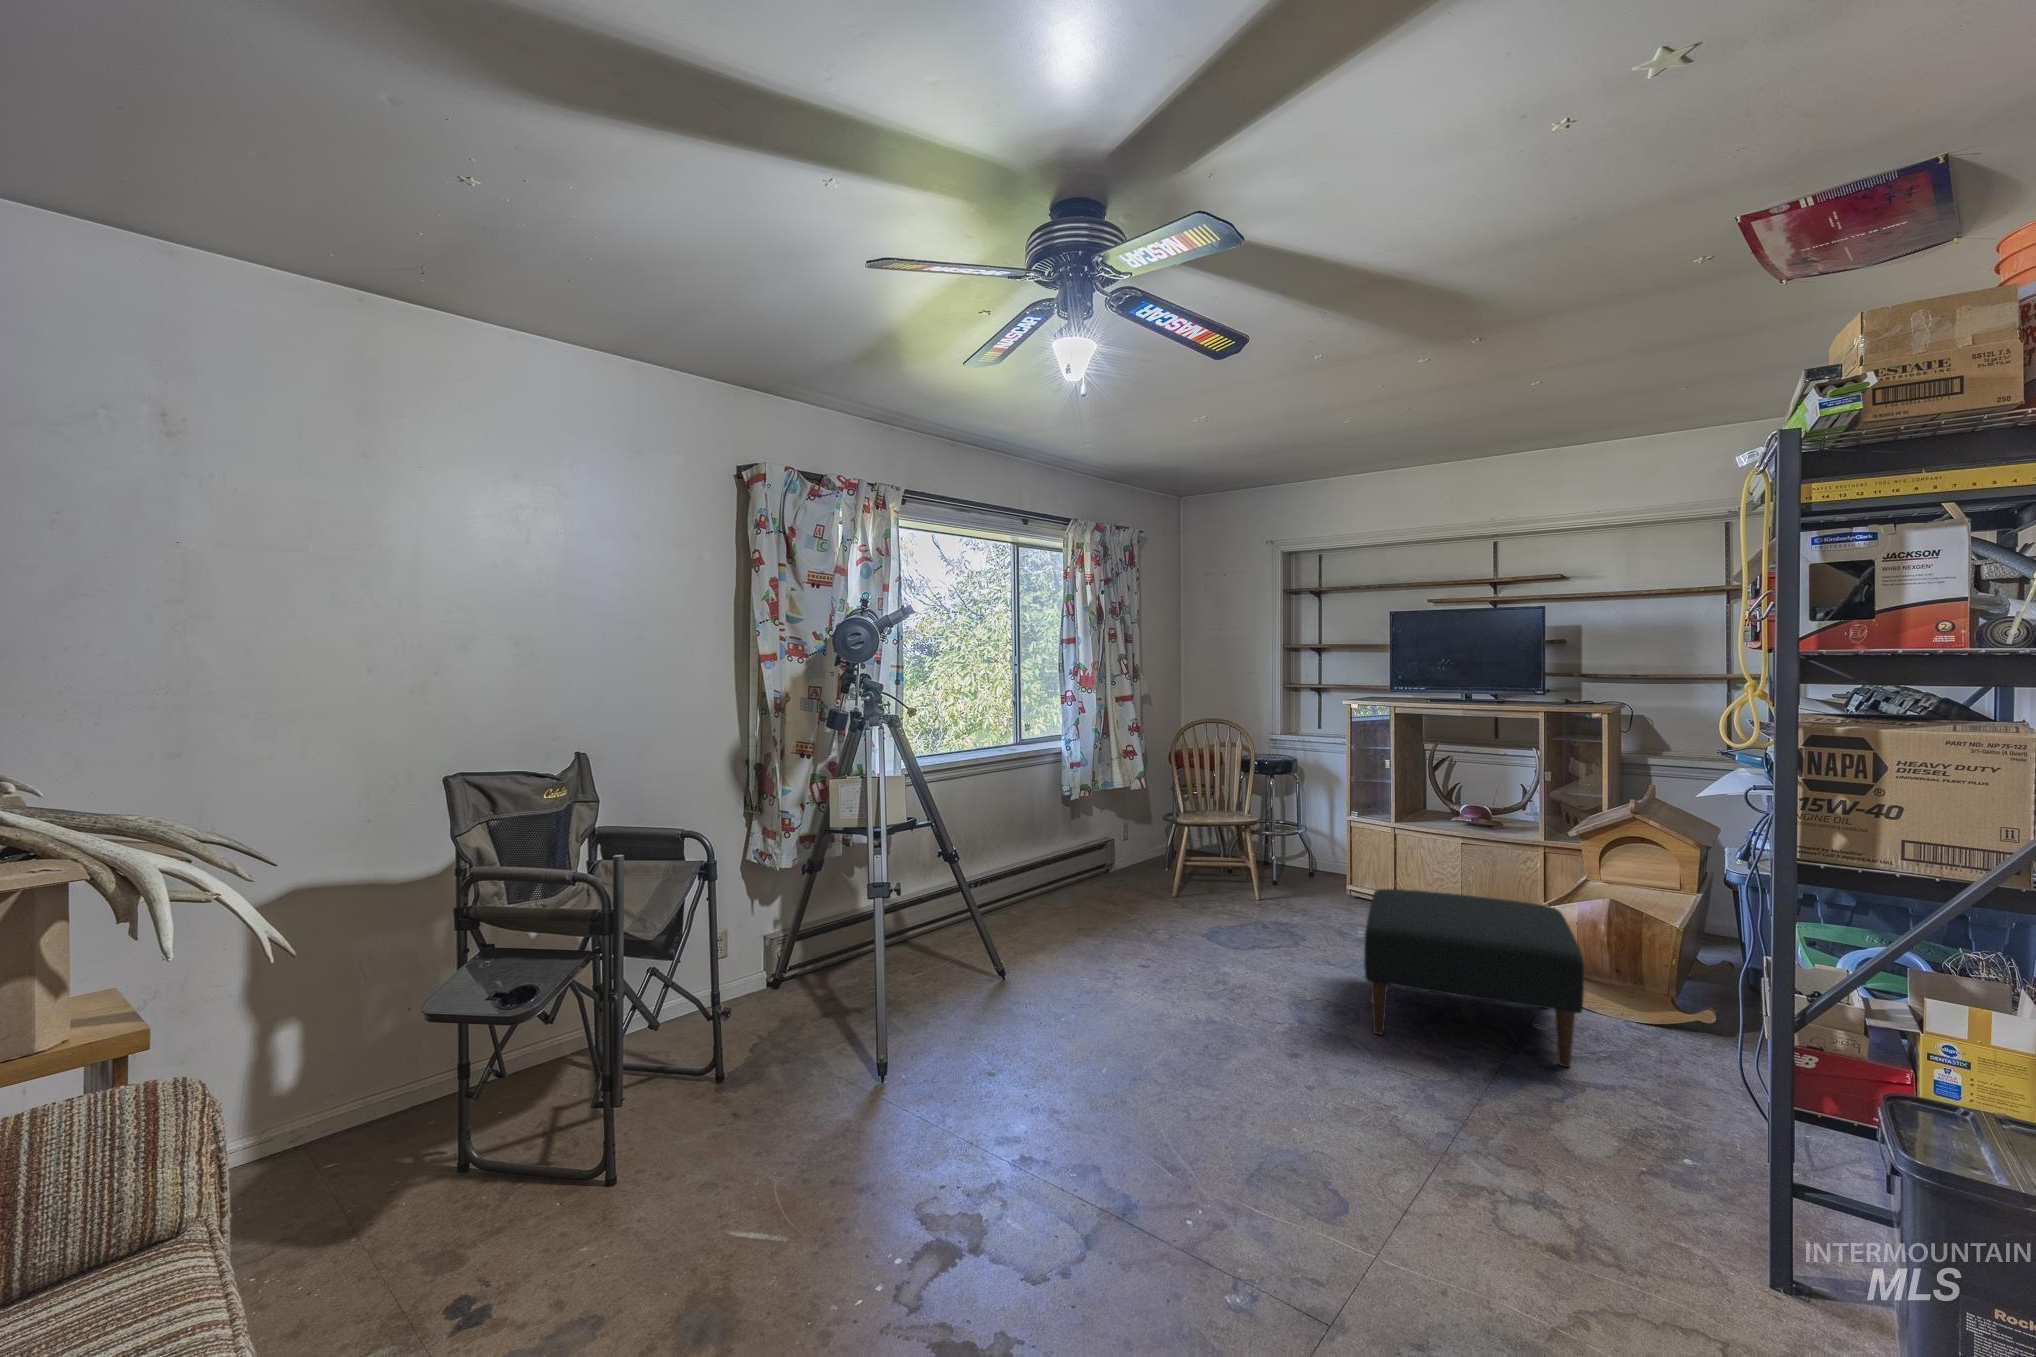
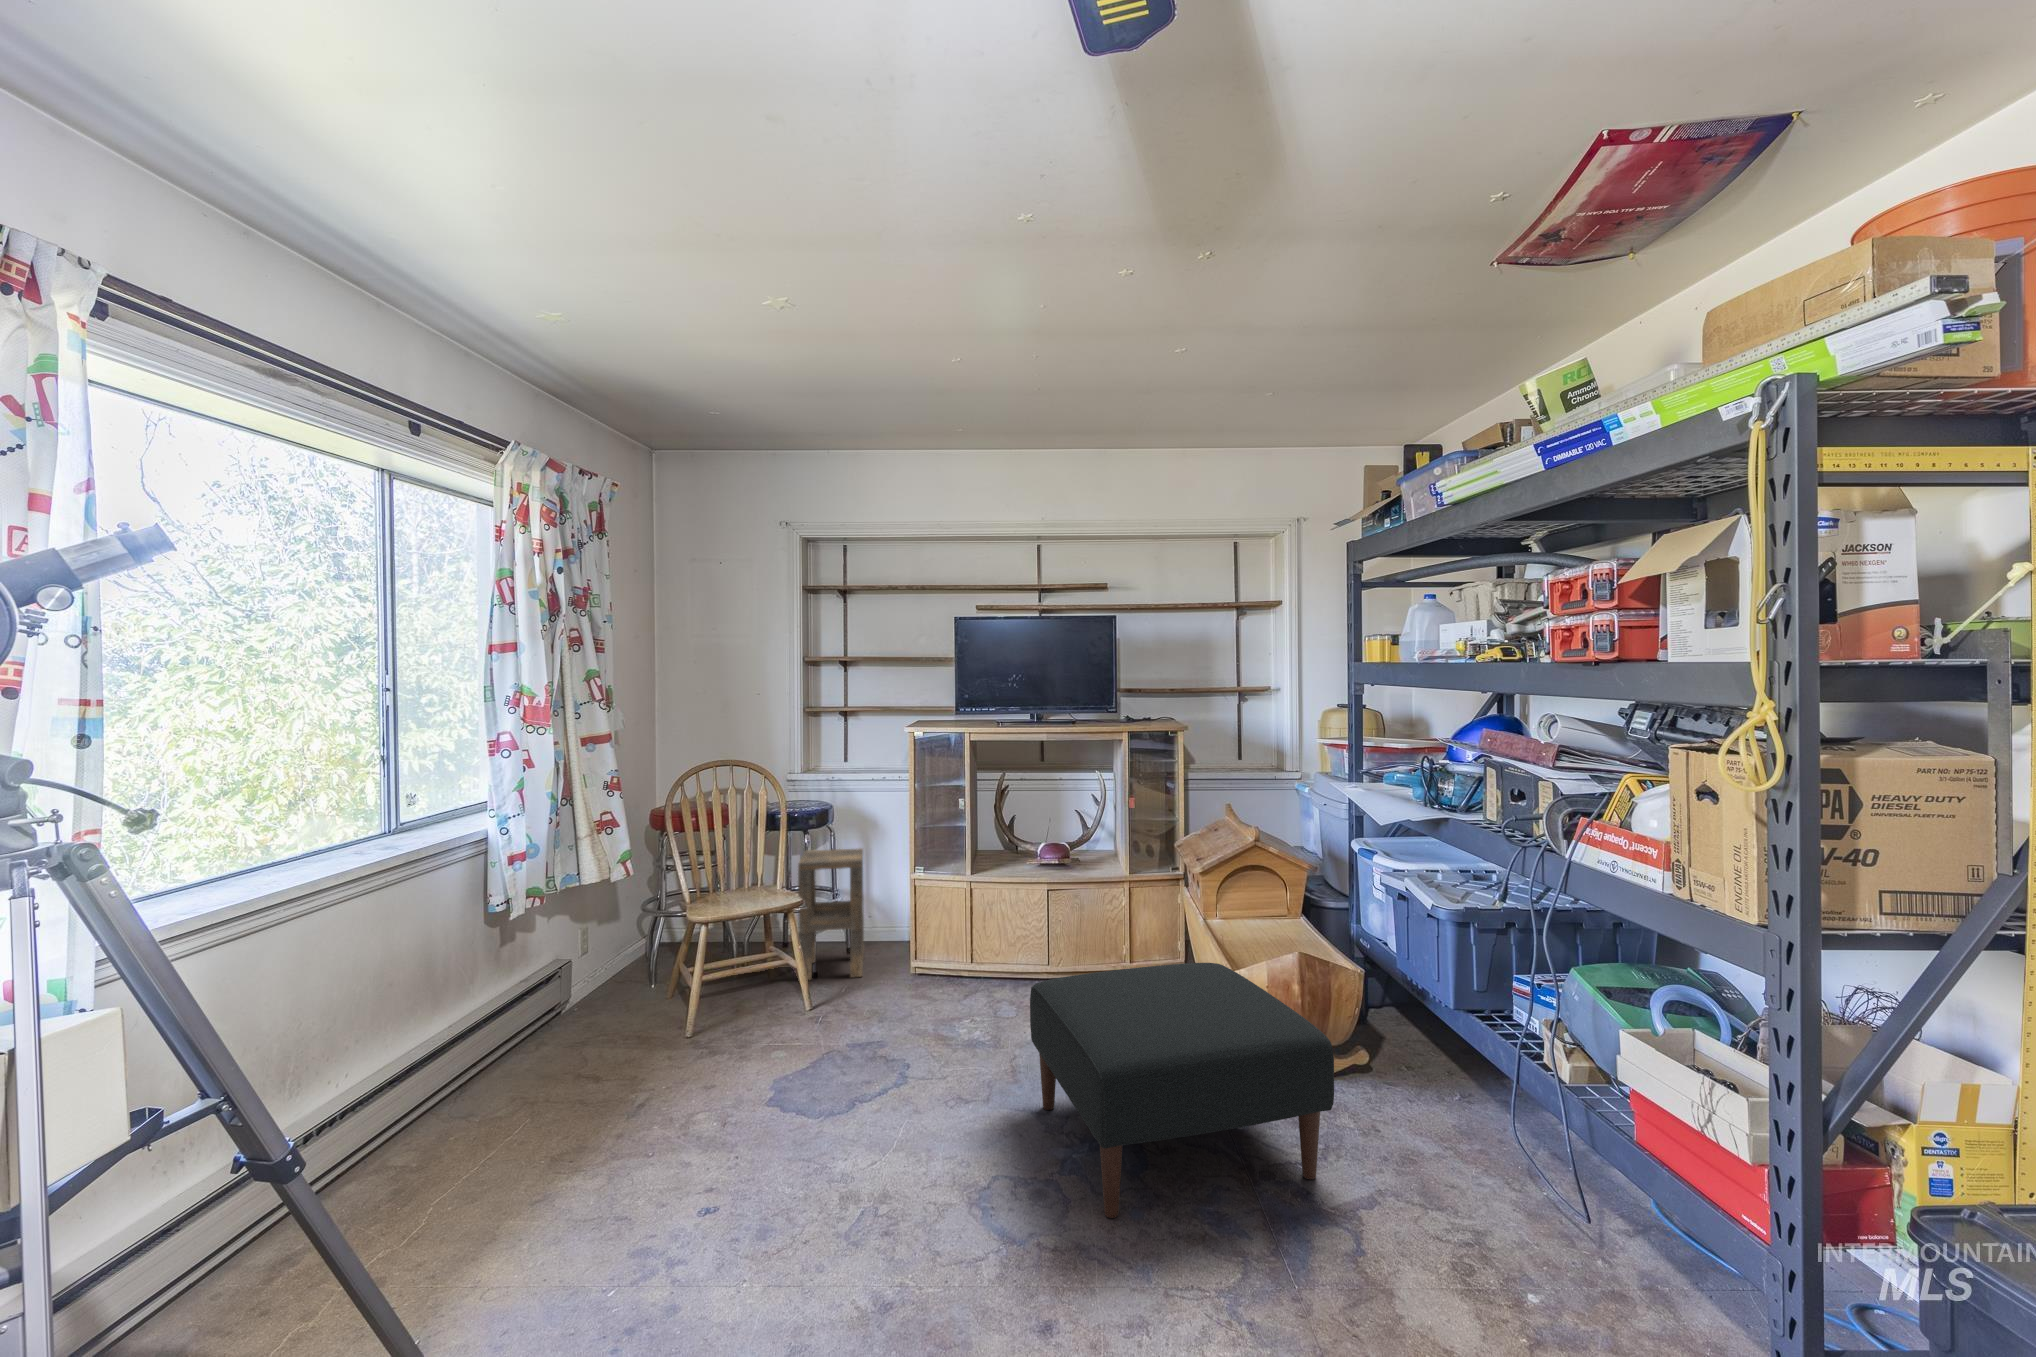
side table: none [1259,793,1318,893] -> present [798,848,864,980]

